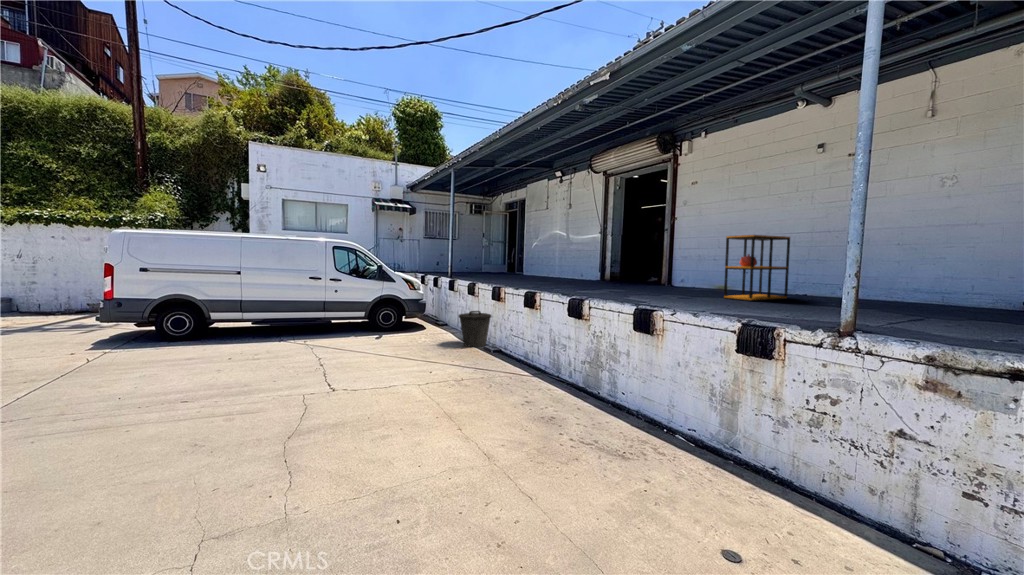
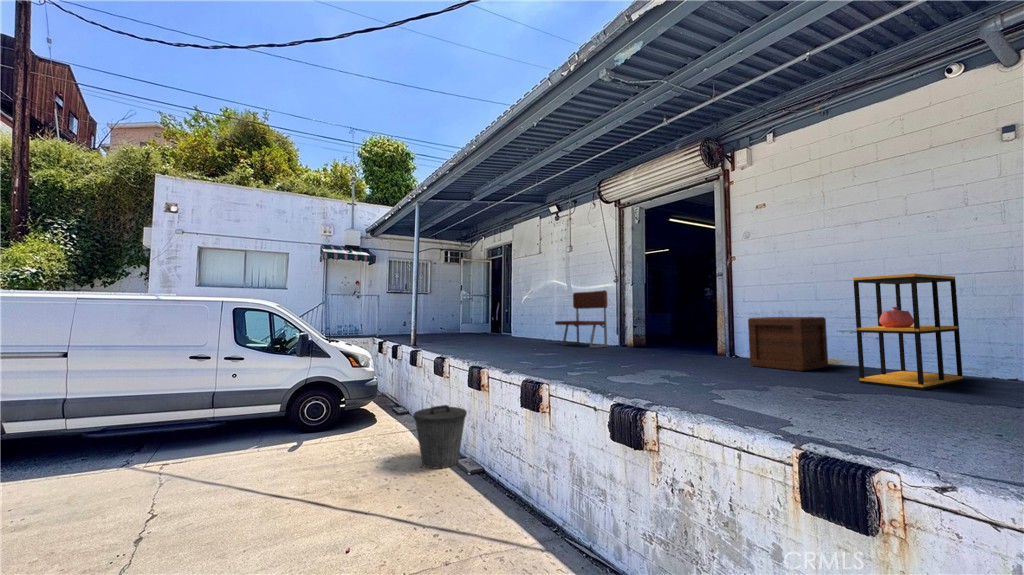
bench: none [555,240,594,283] -> present [555,290,608,348]
wooden crate: none [675,261,725,294] -> present [748,317,828,371]

